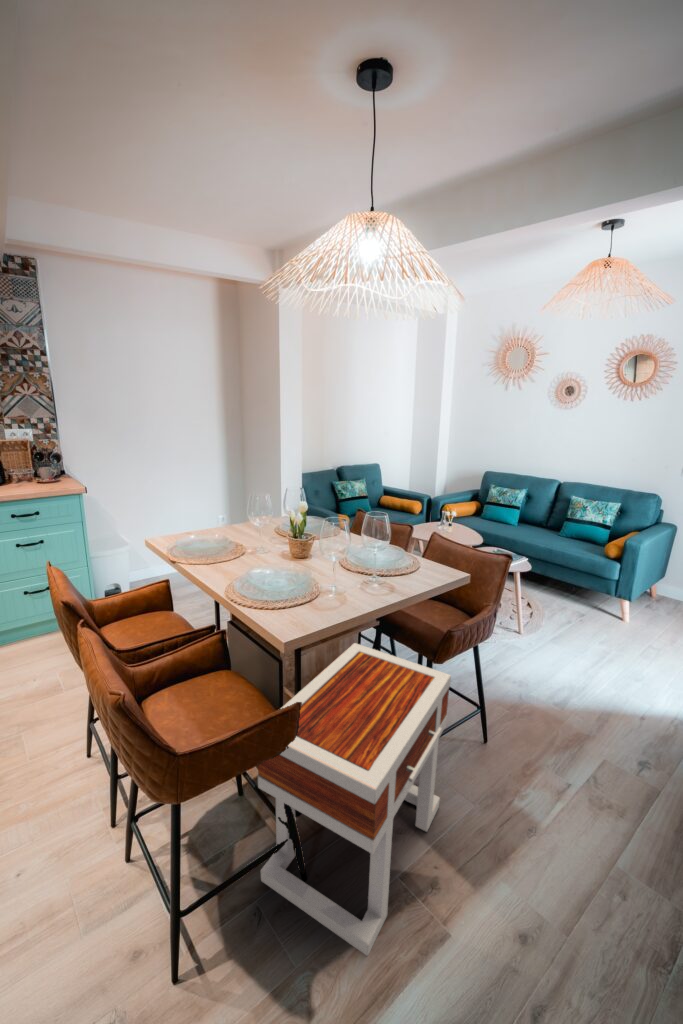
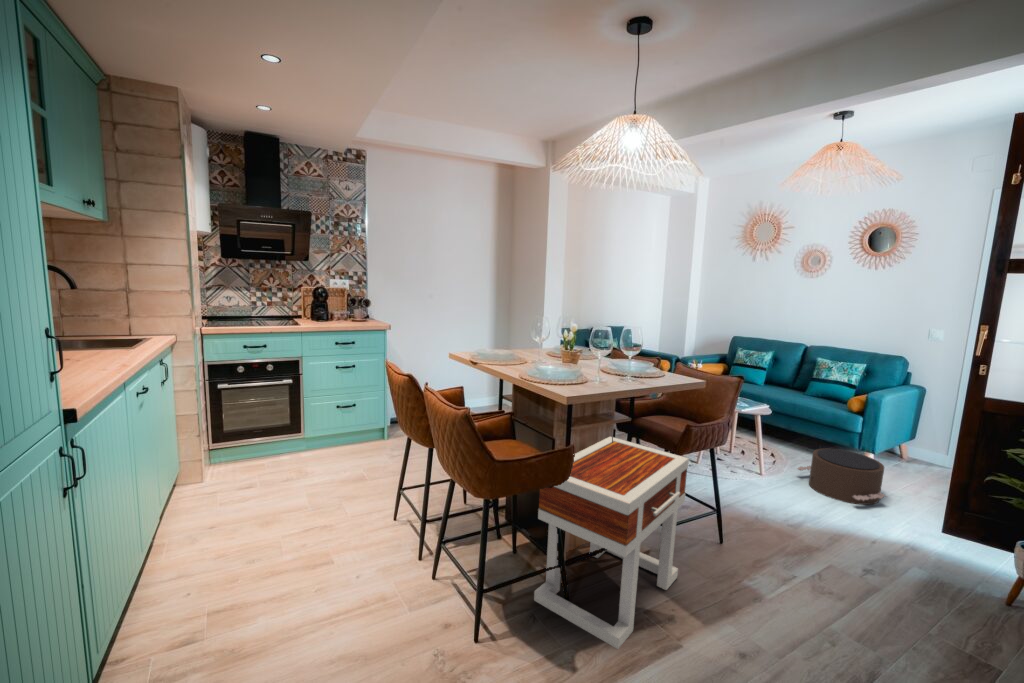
pouf: none [555,600,647,663] -> present [797,449,885,505]

